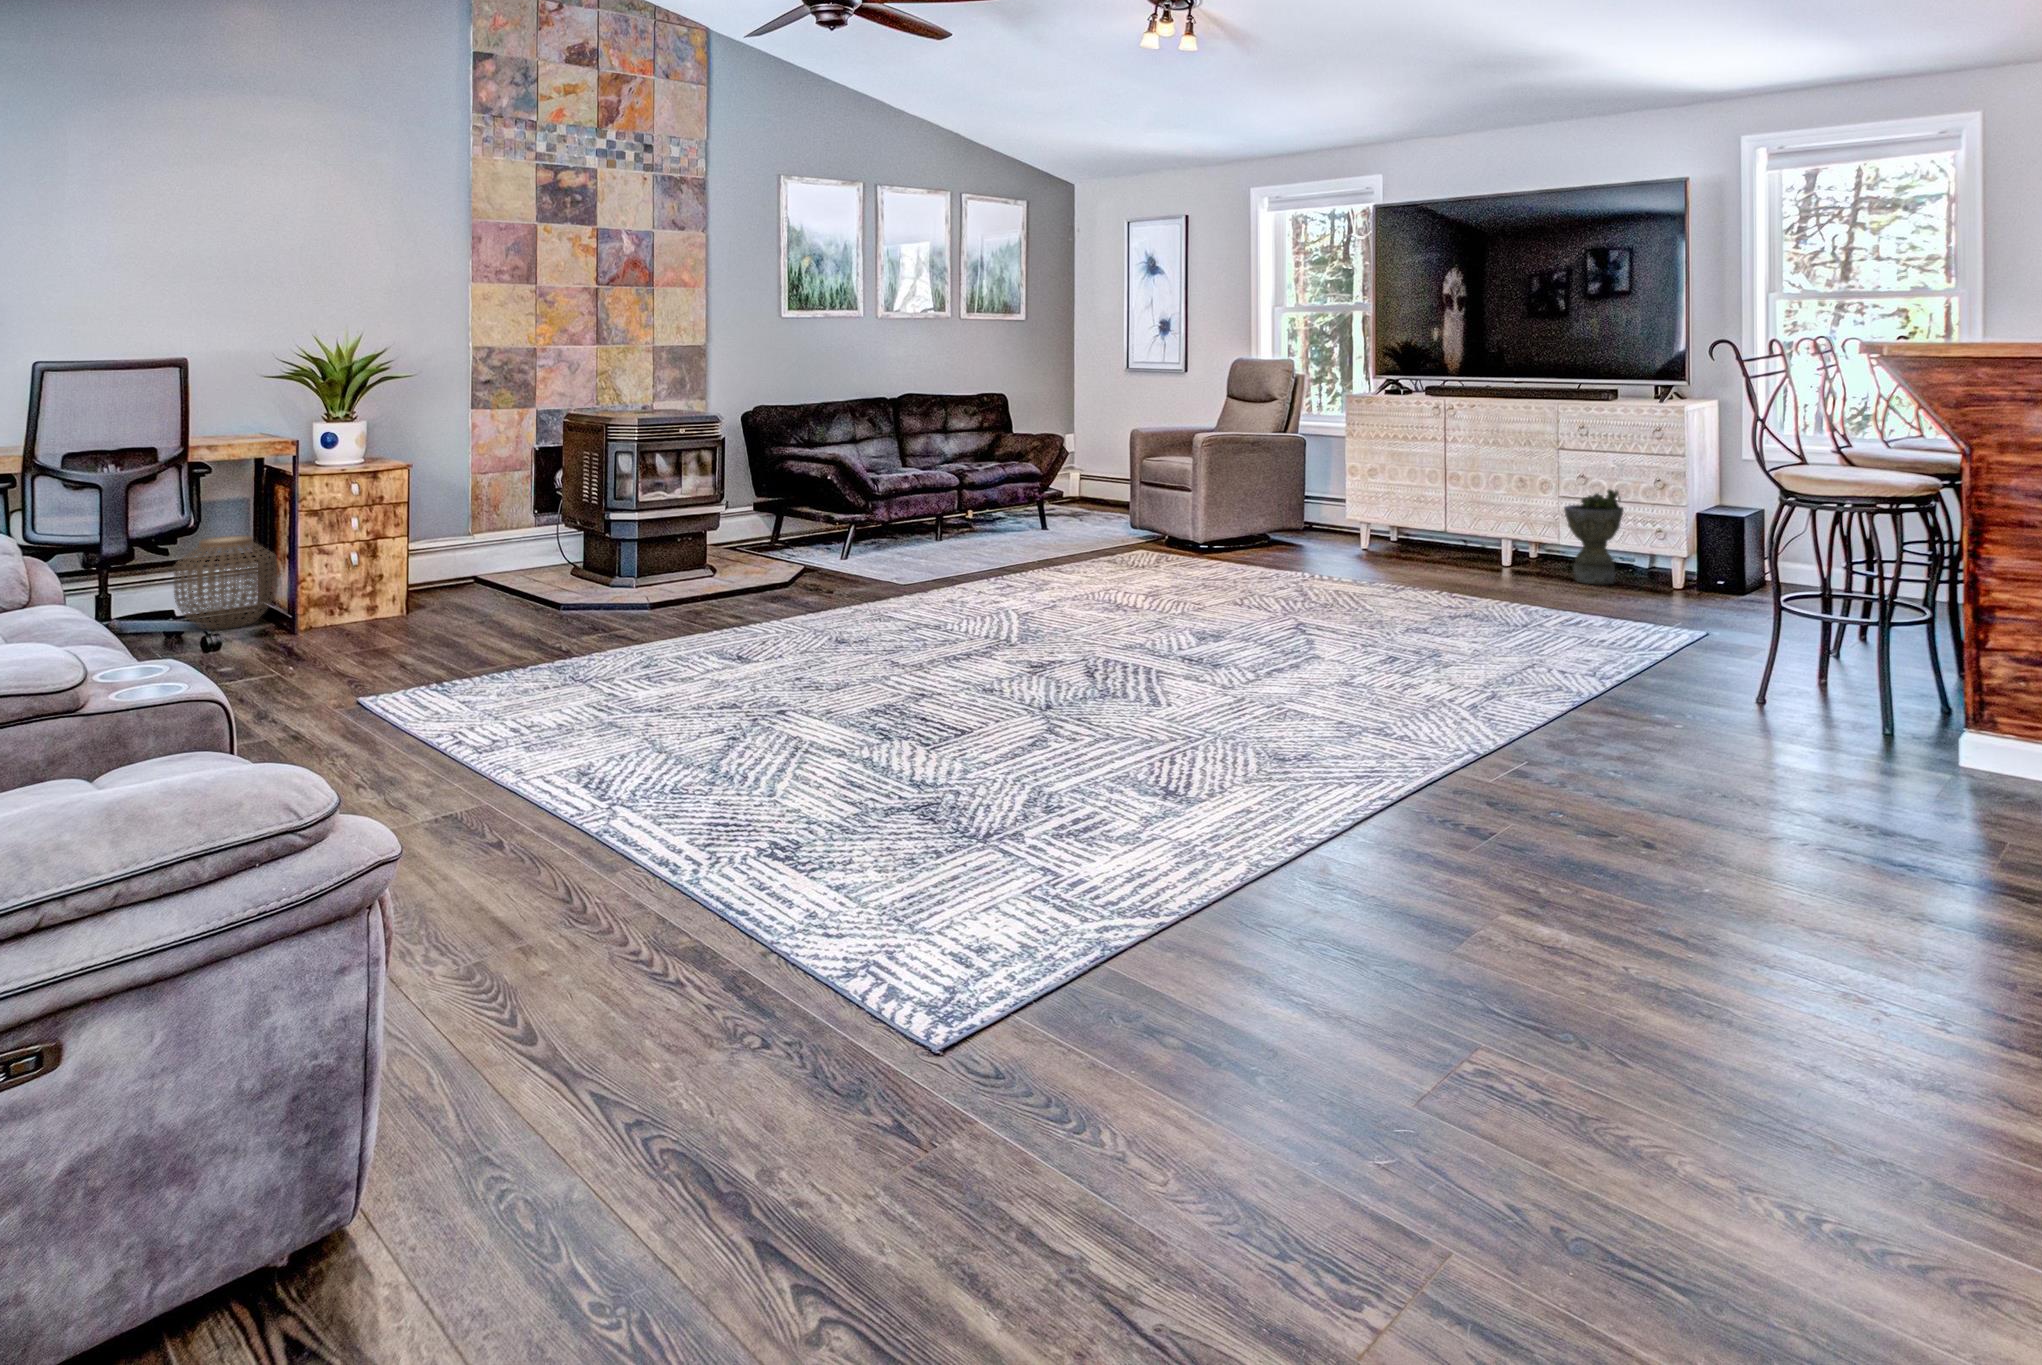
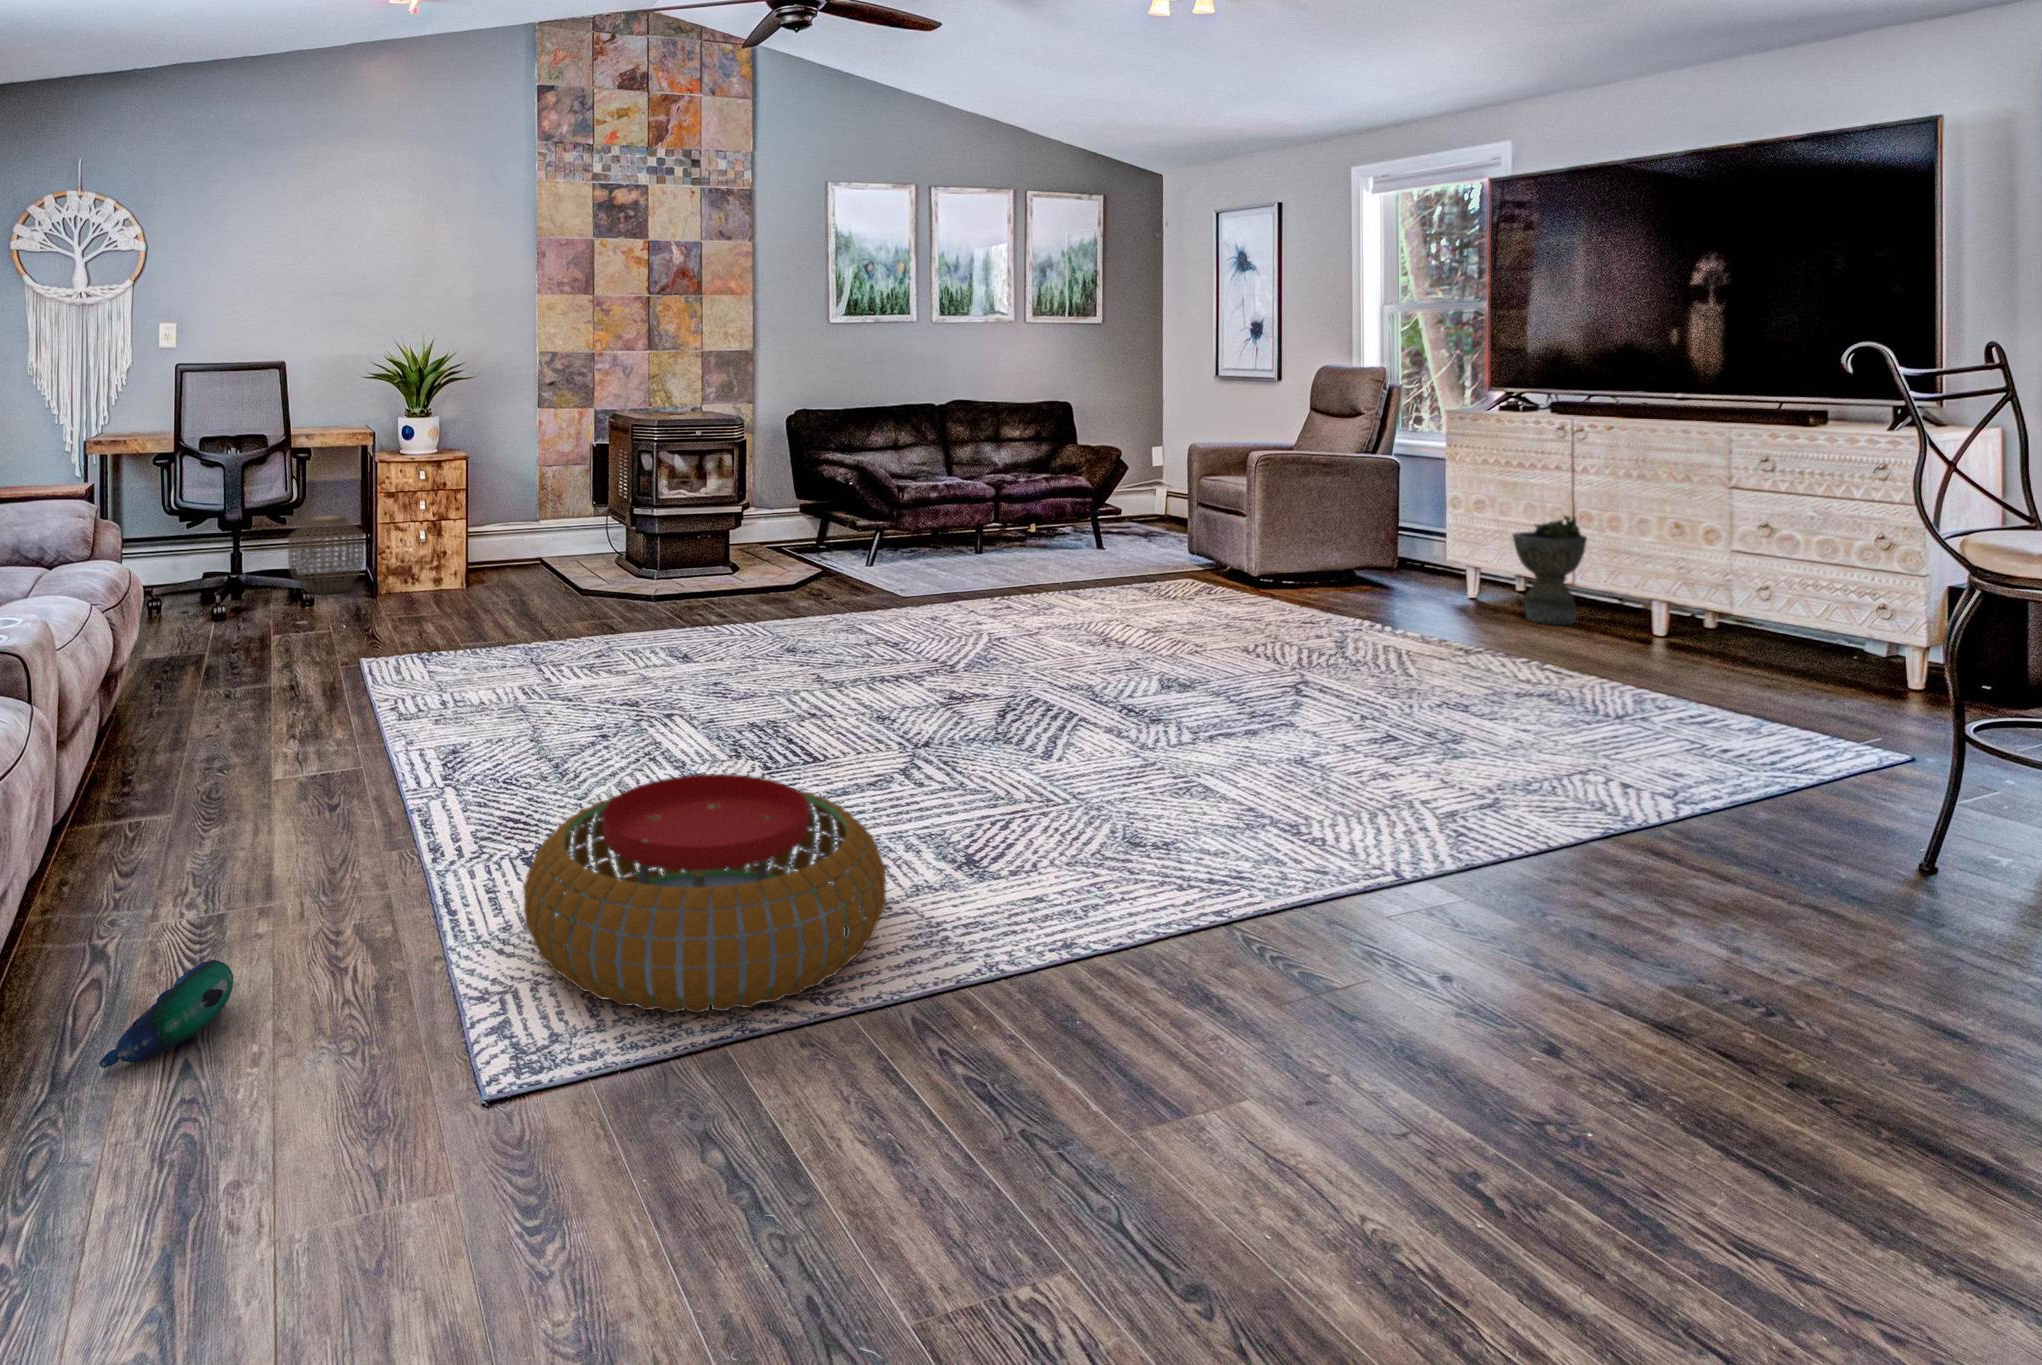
planter: present [1564,490,1624,585] -> present [1513,516,1587,625]
pouf: none [838,737,1175,955] -> present [523,774,886,1013]
plush toy: none [500,993,611,1124] -> present [100,960,233,1068]

